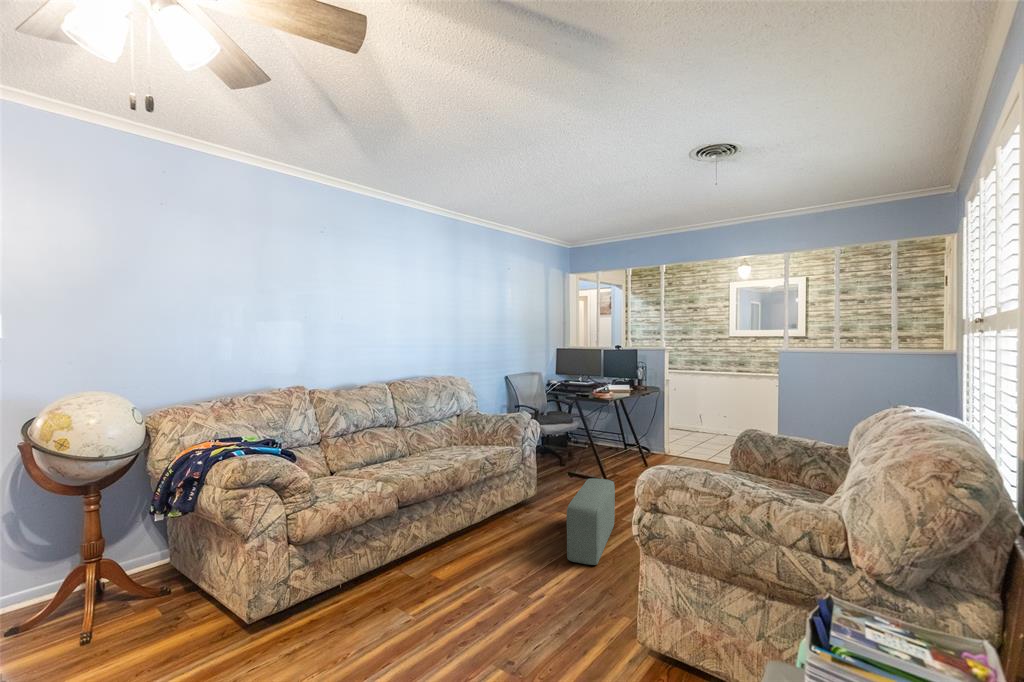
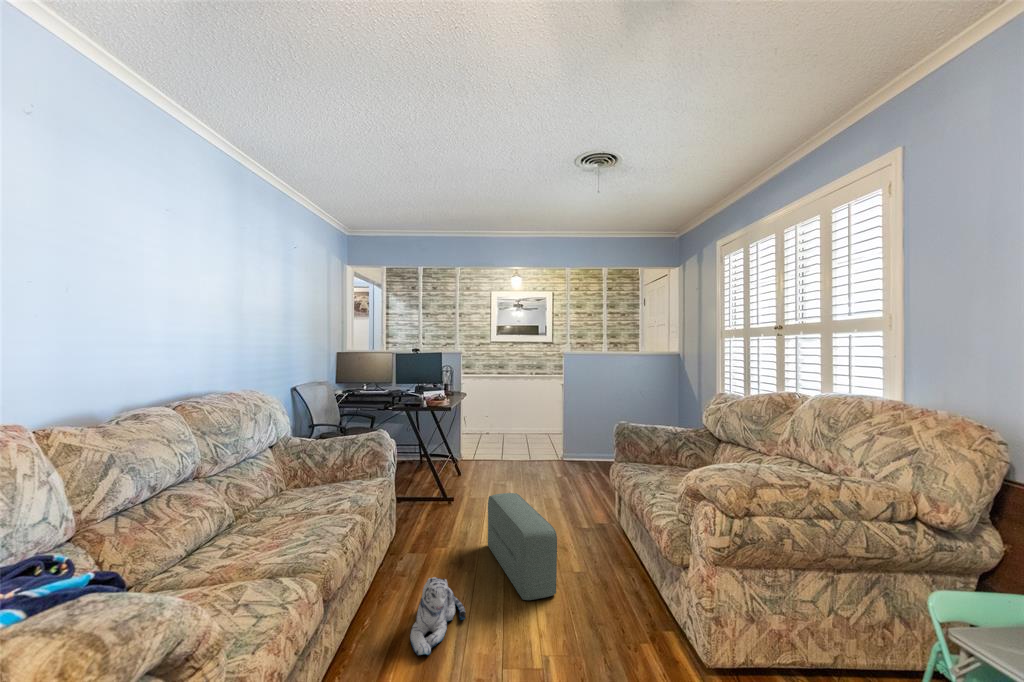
plush toy: none [468,516,525,563] -> present [410,578,466,655]

